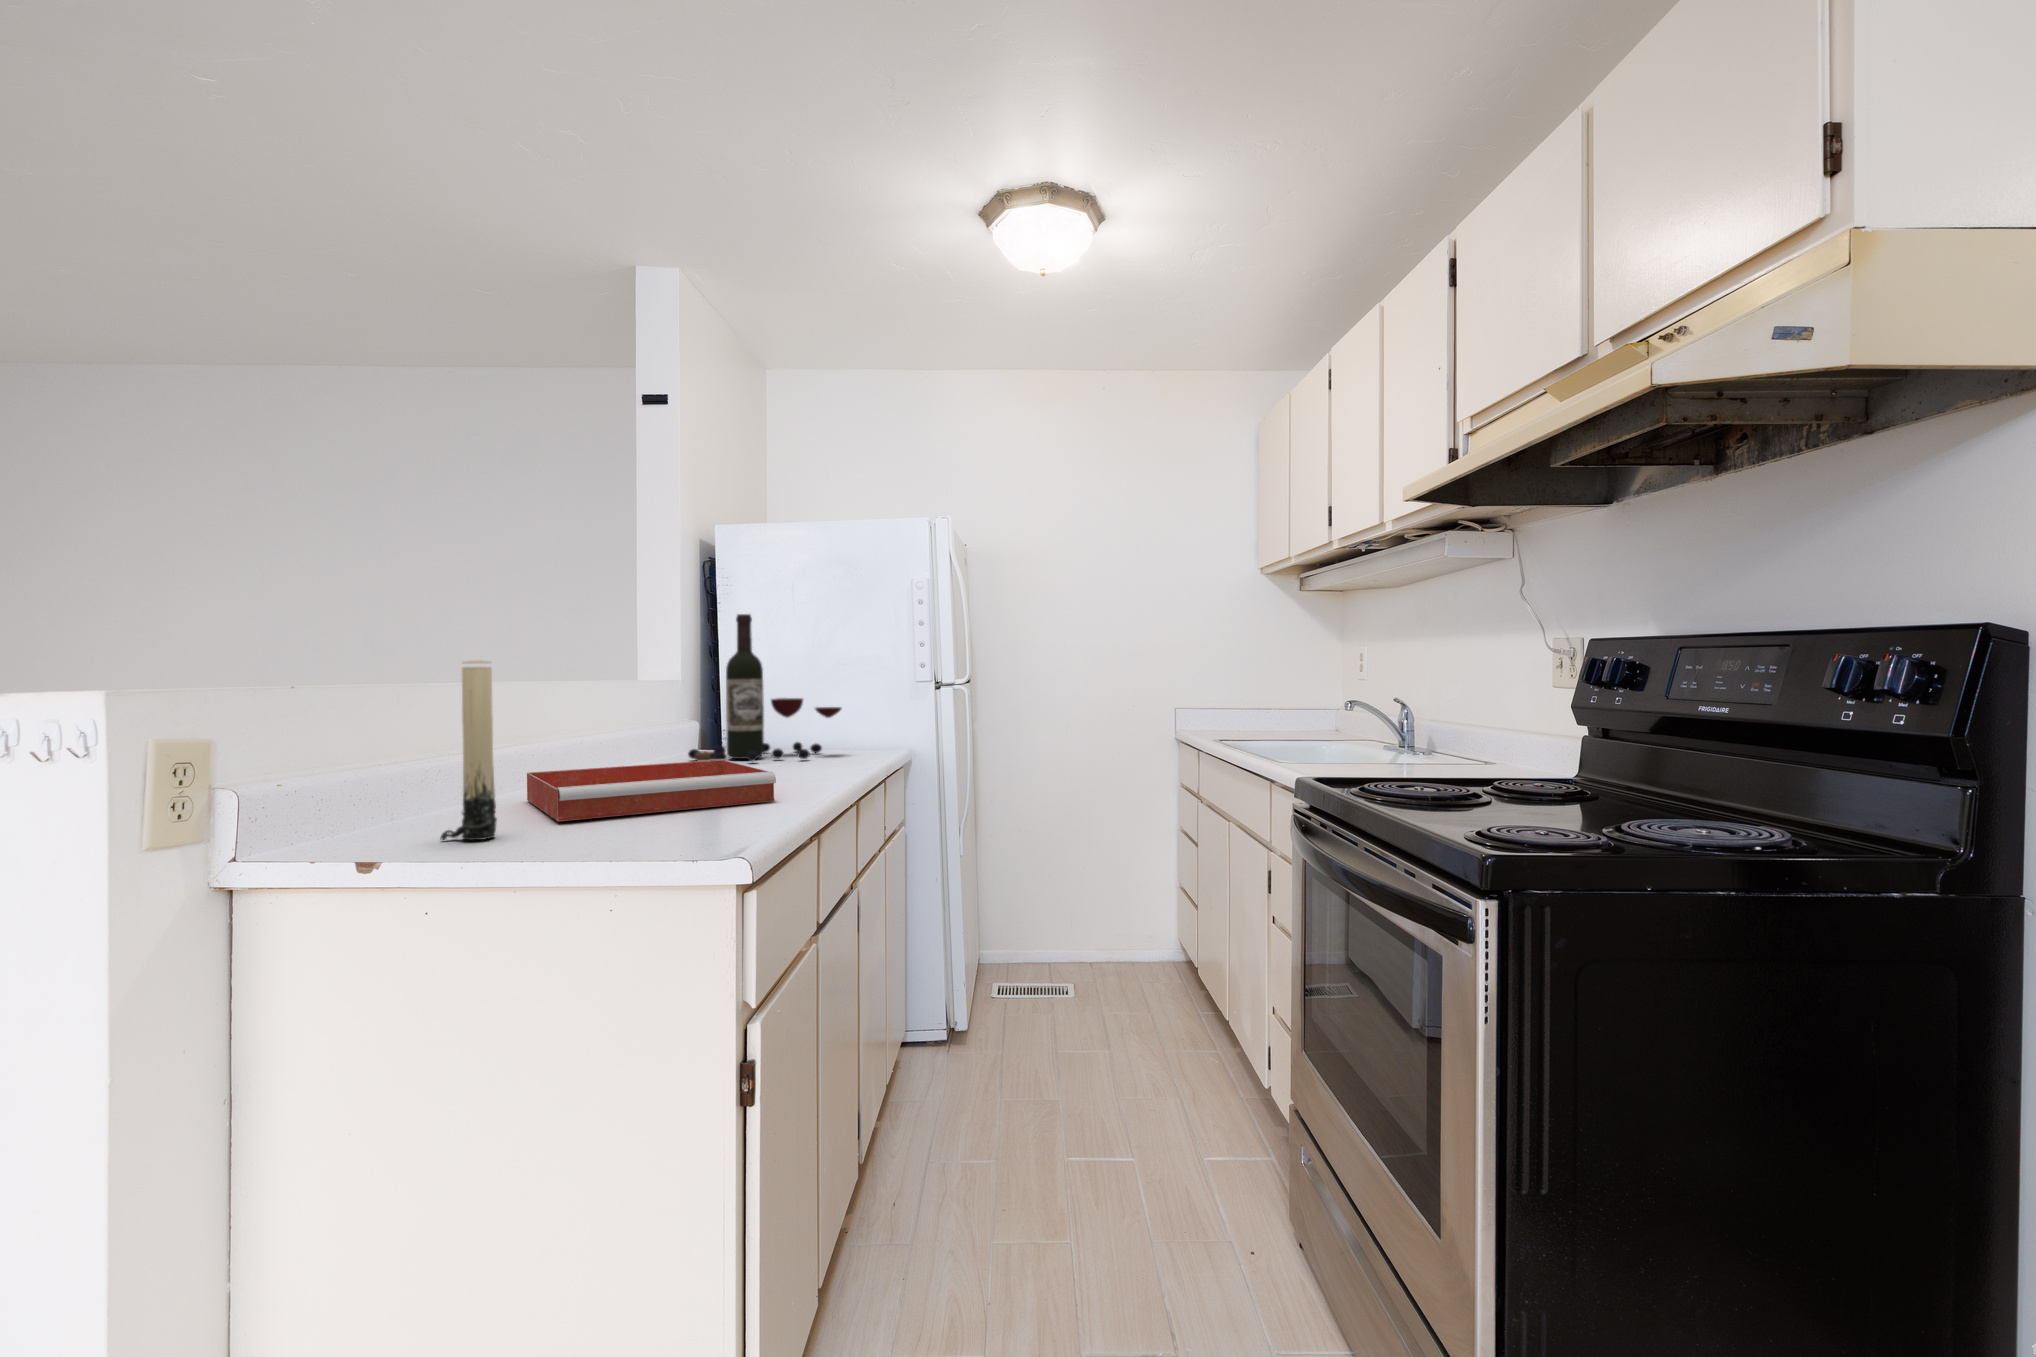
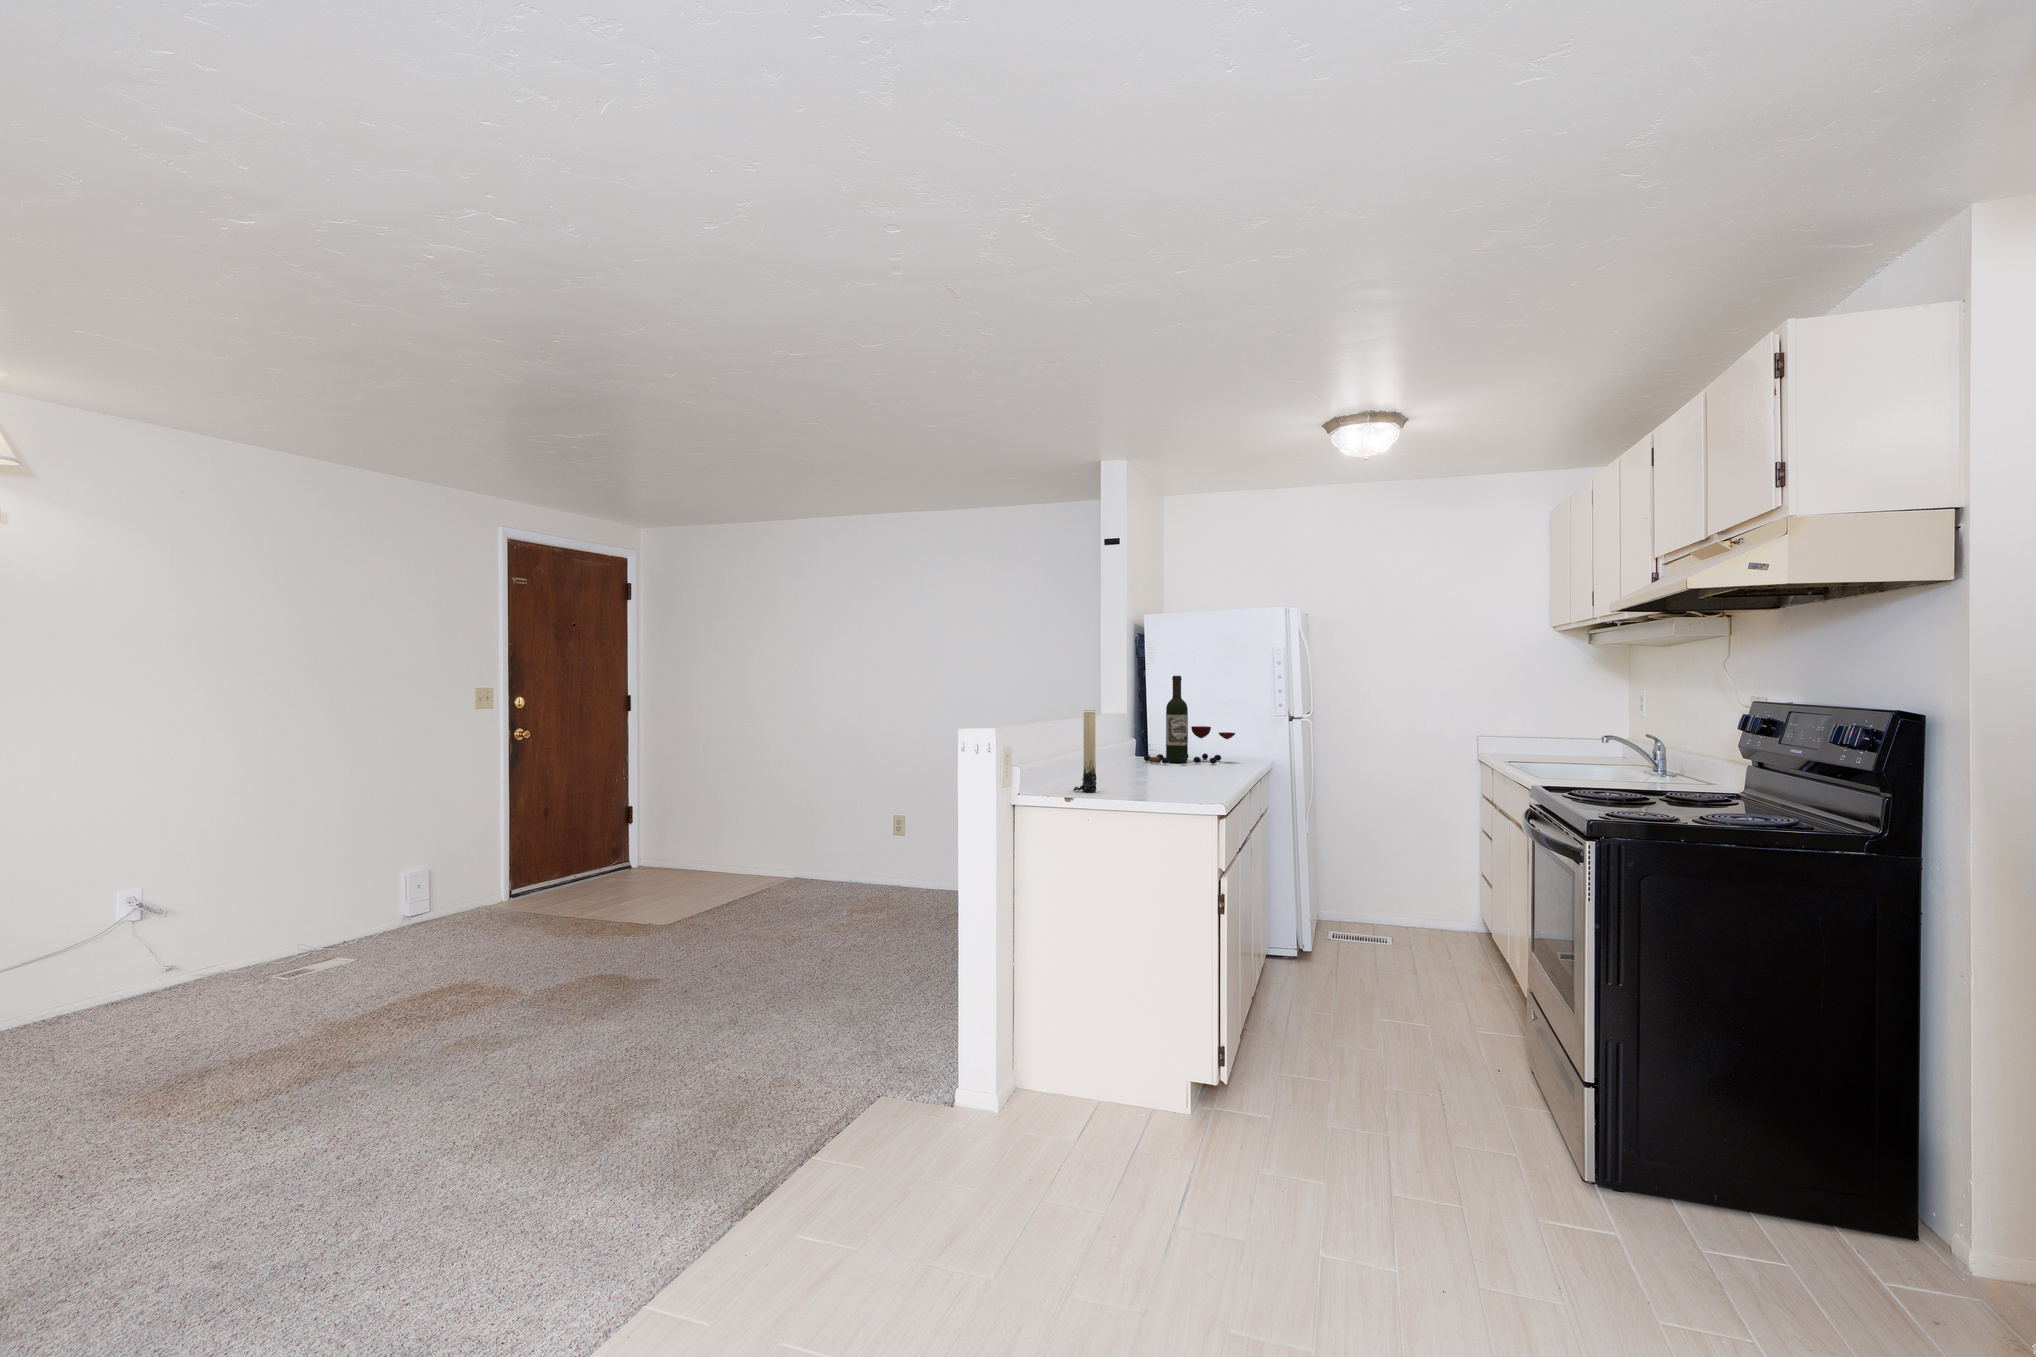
tray: present [527,760,776,821] -> none [1086,761,1216,787]

